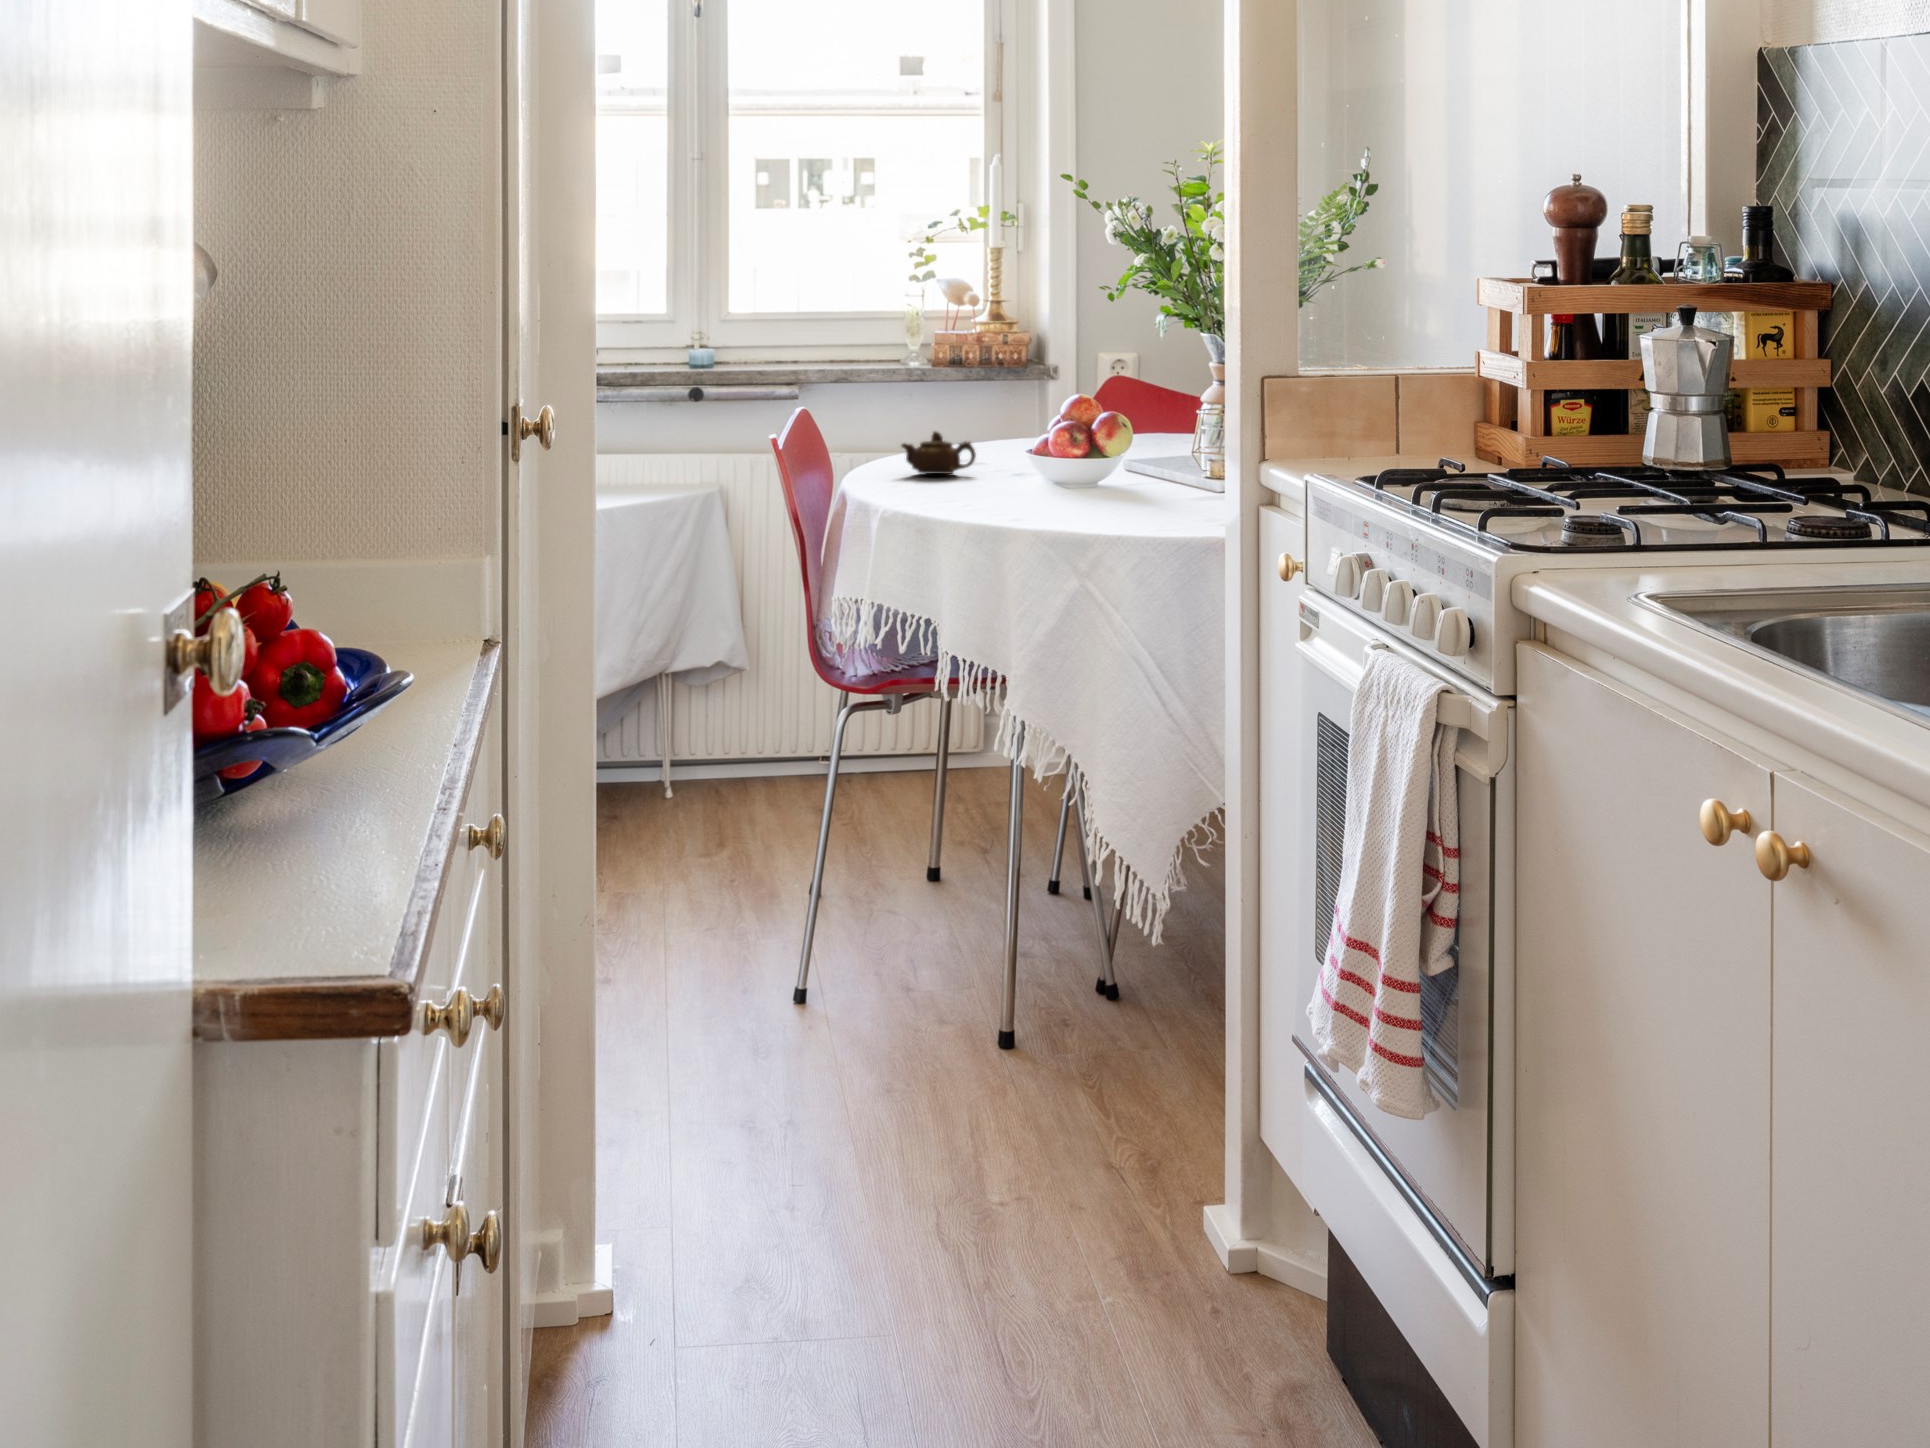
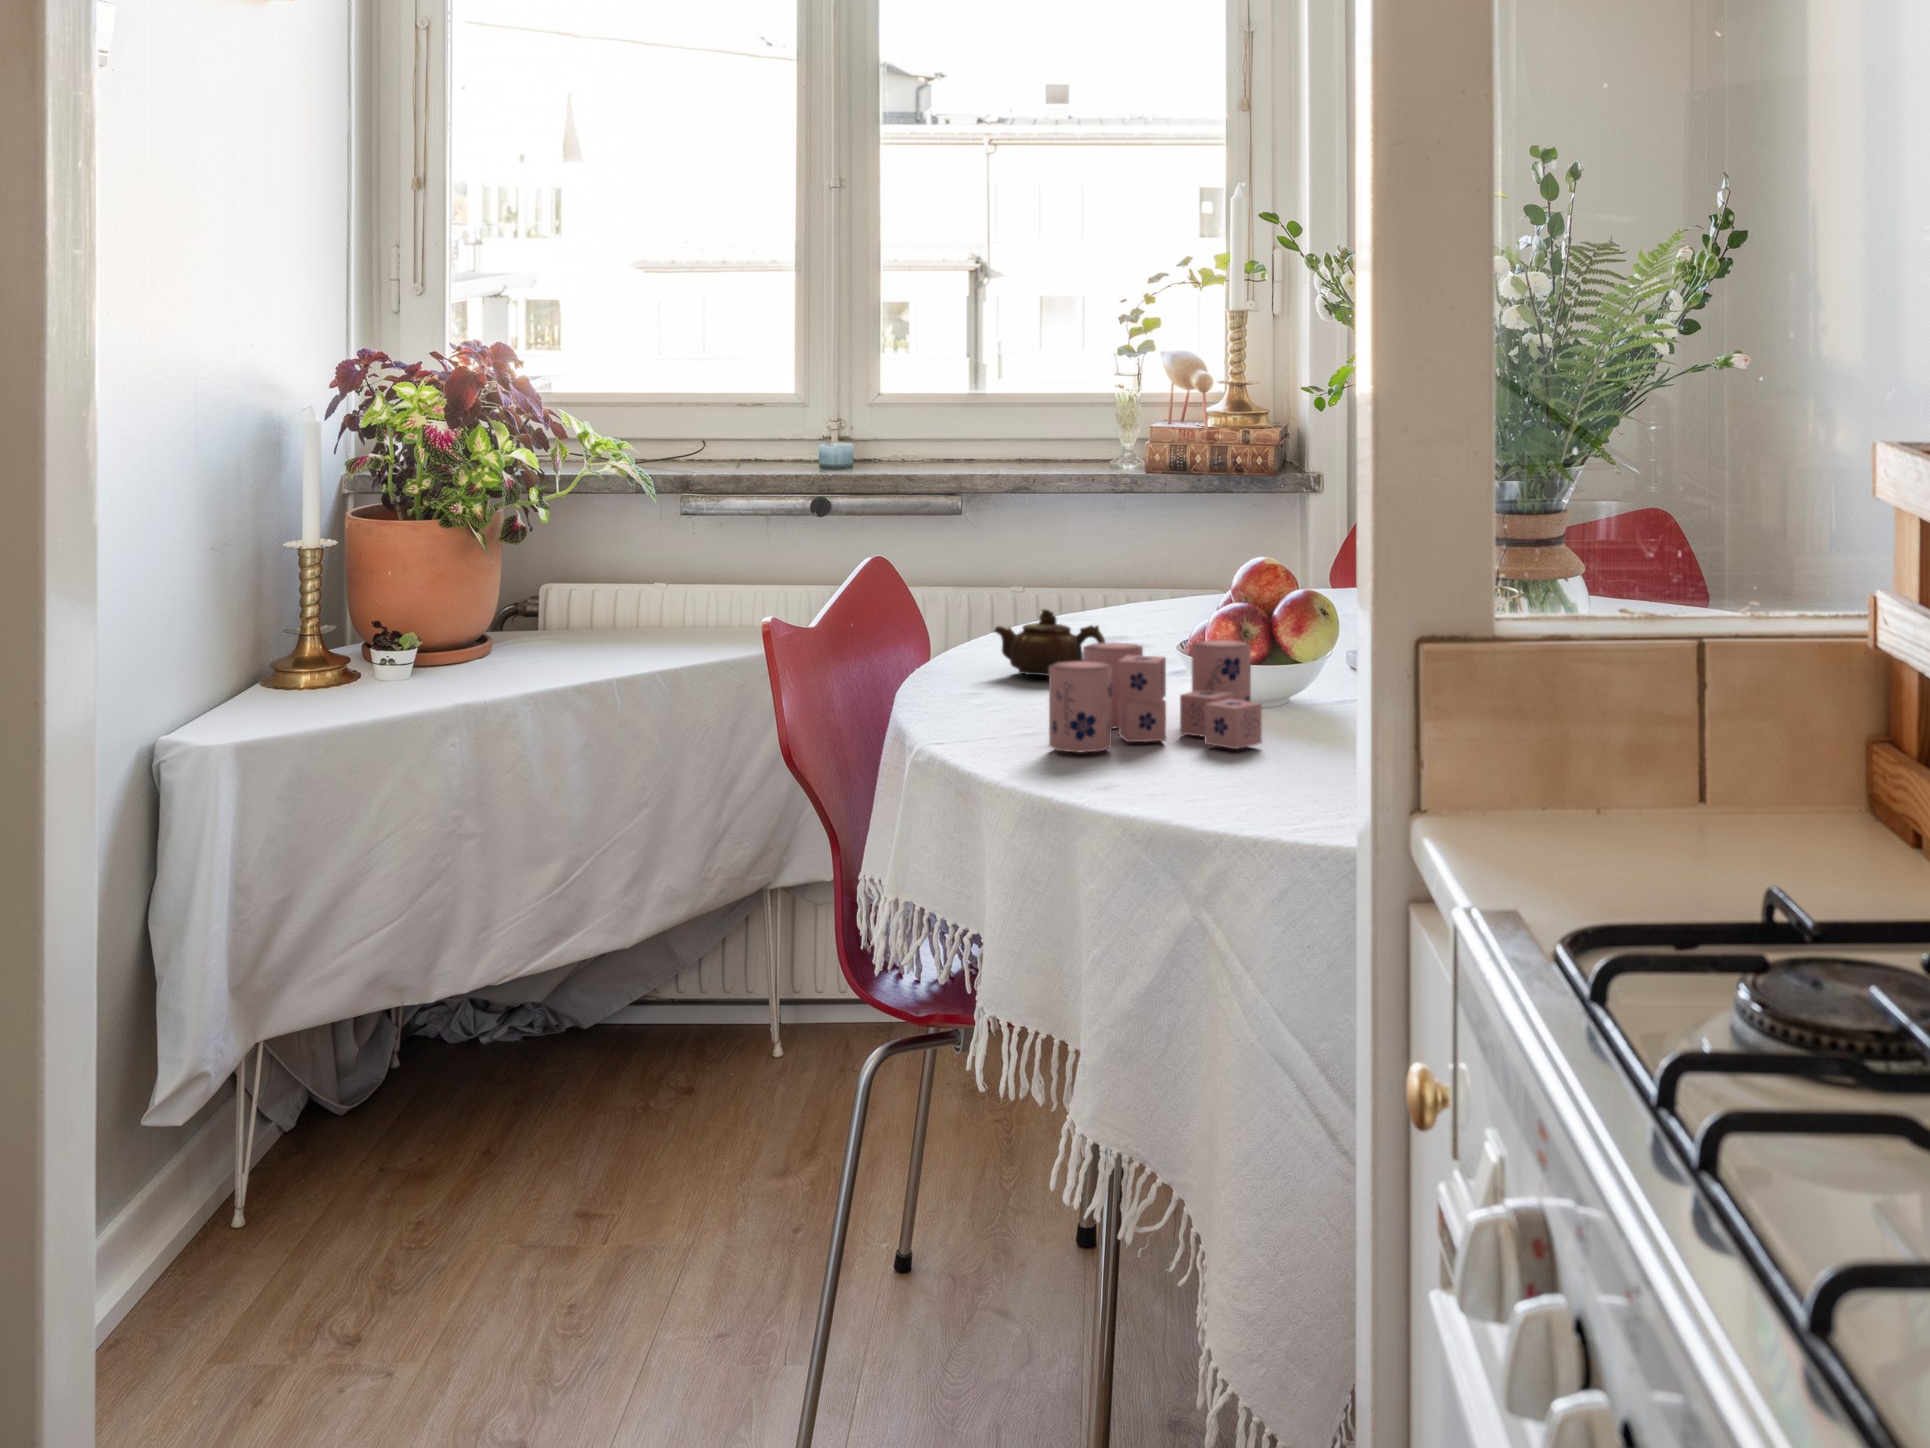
candle: none [967,443,1098,506] -> present [1049,640,1262,752]

